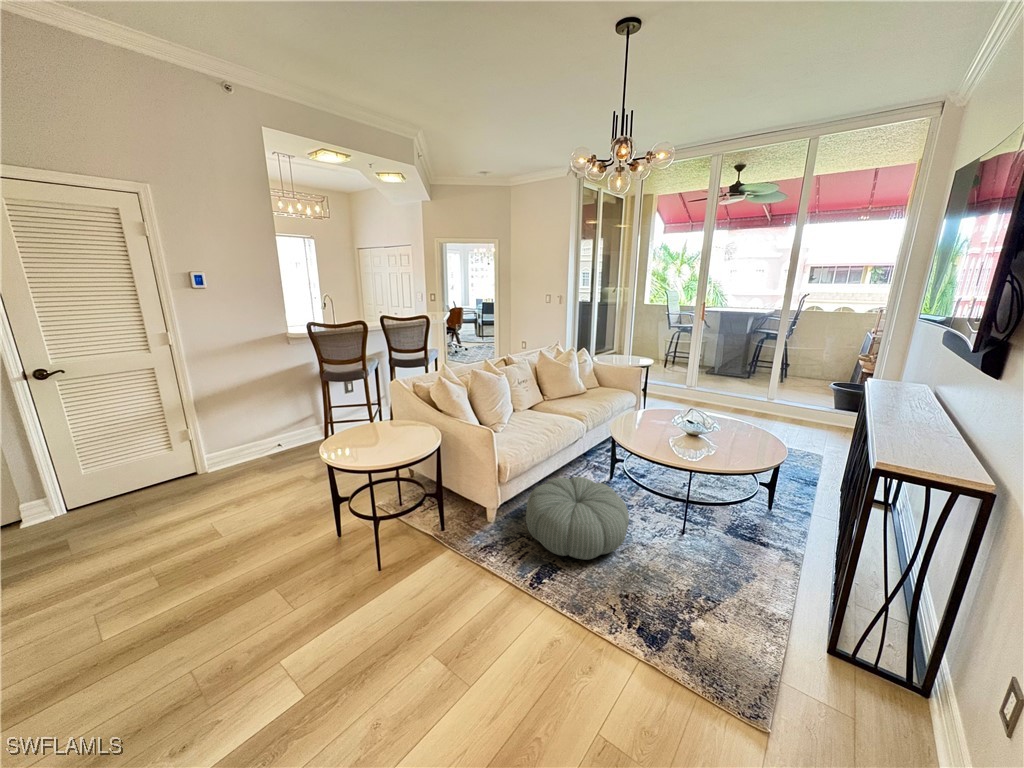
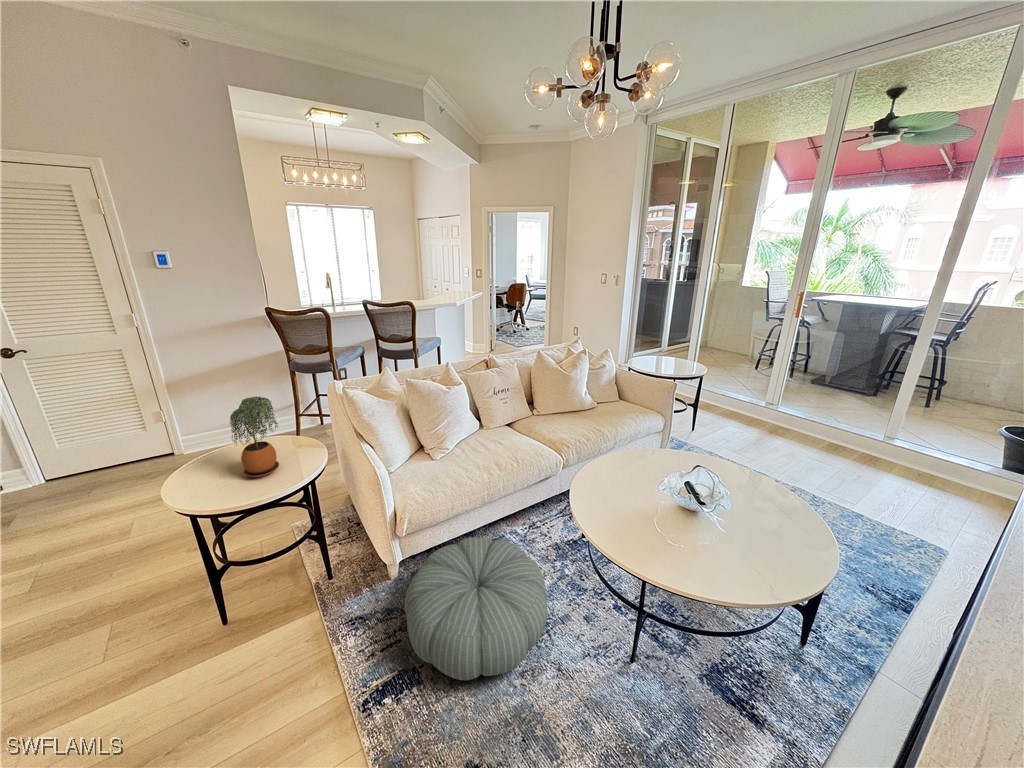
potted plant: none [382,379,415,445] -> present [230,397,279,477]

